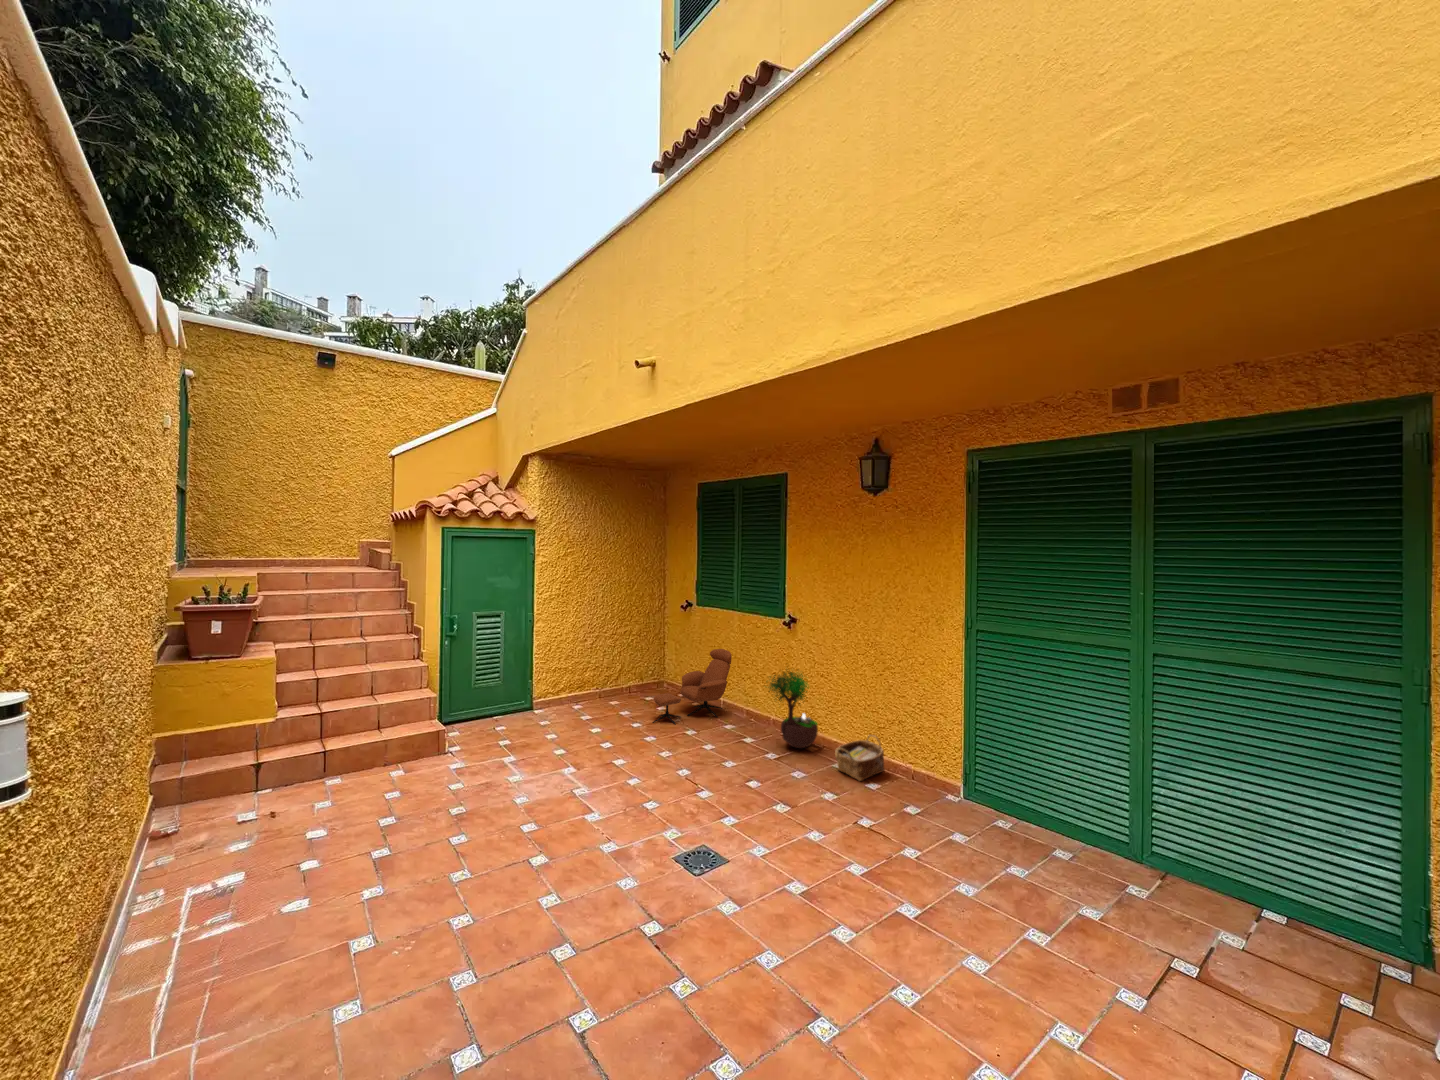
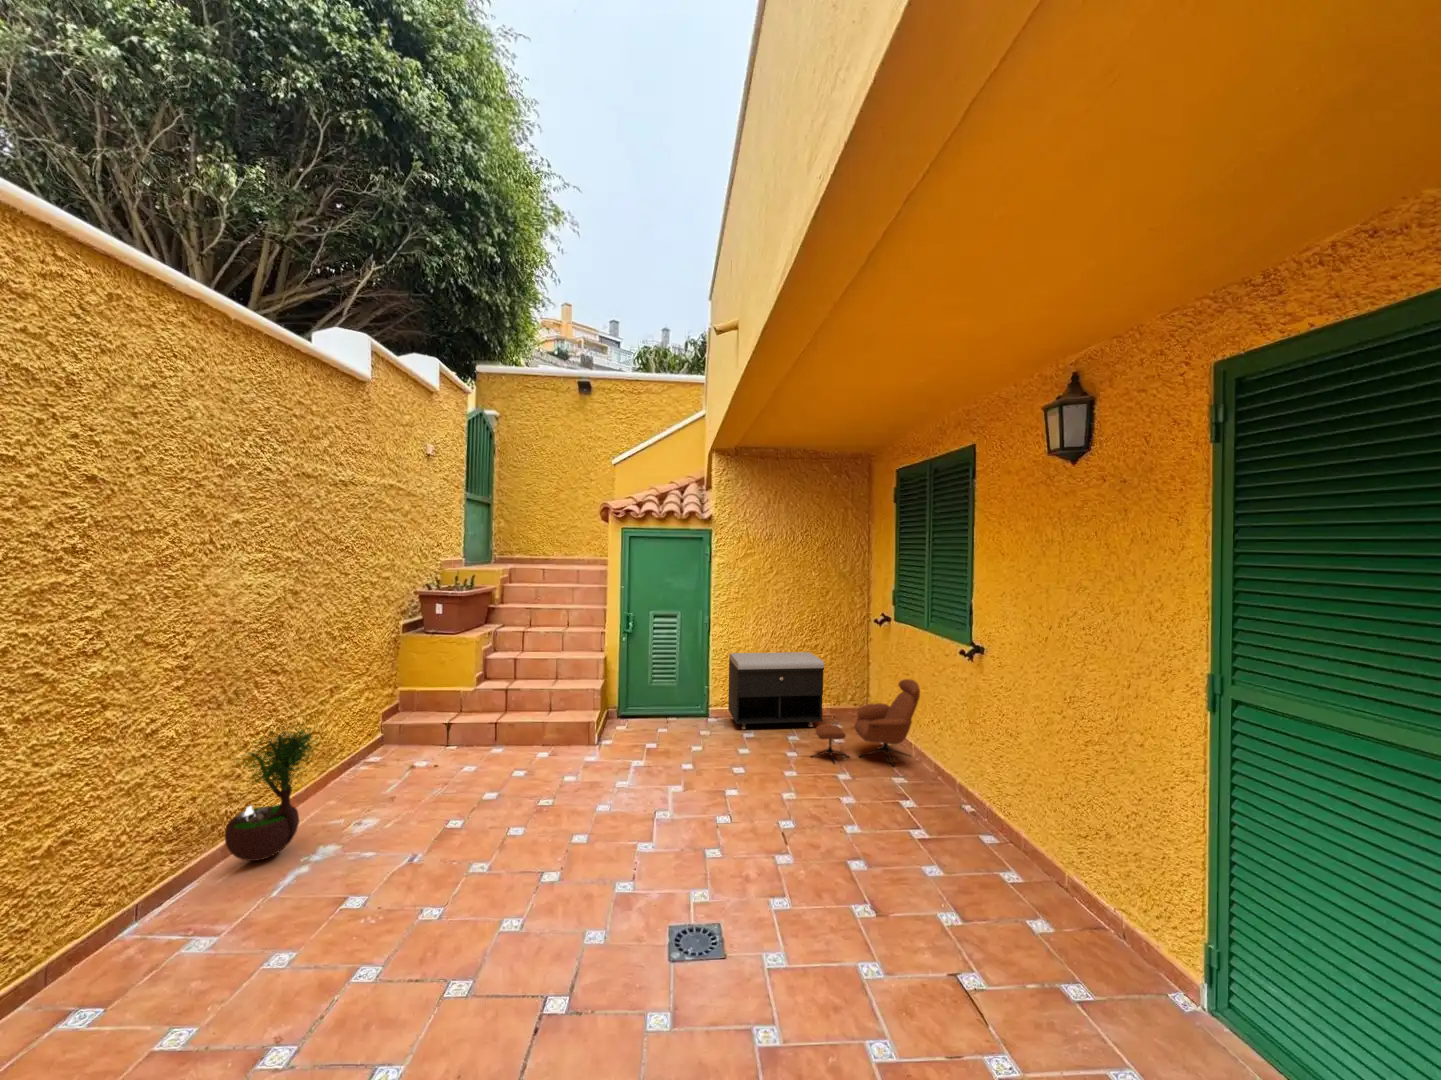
storage bench: none [551,637,642,712] -> present [728,652,824,729]
potted tree: present [768,672,818,748] -> present [225,723,314,861]
woven basket: present [835,735,885,781] -> none [993,841,1079,910]

